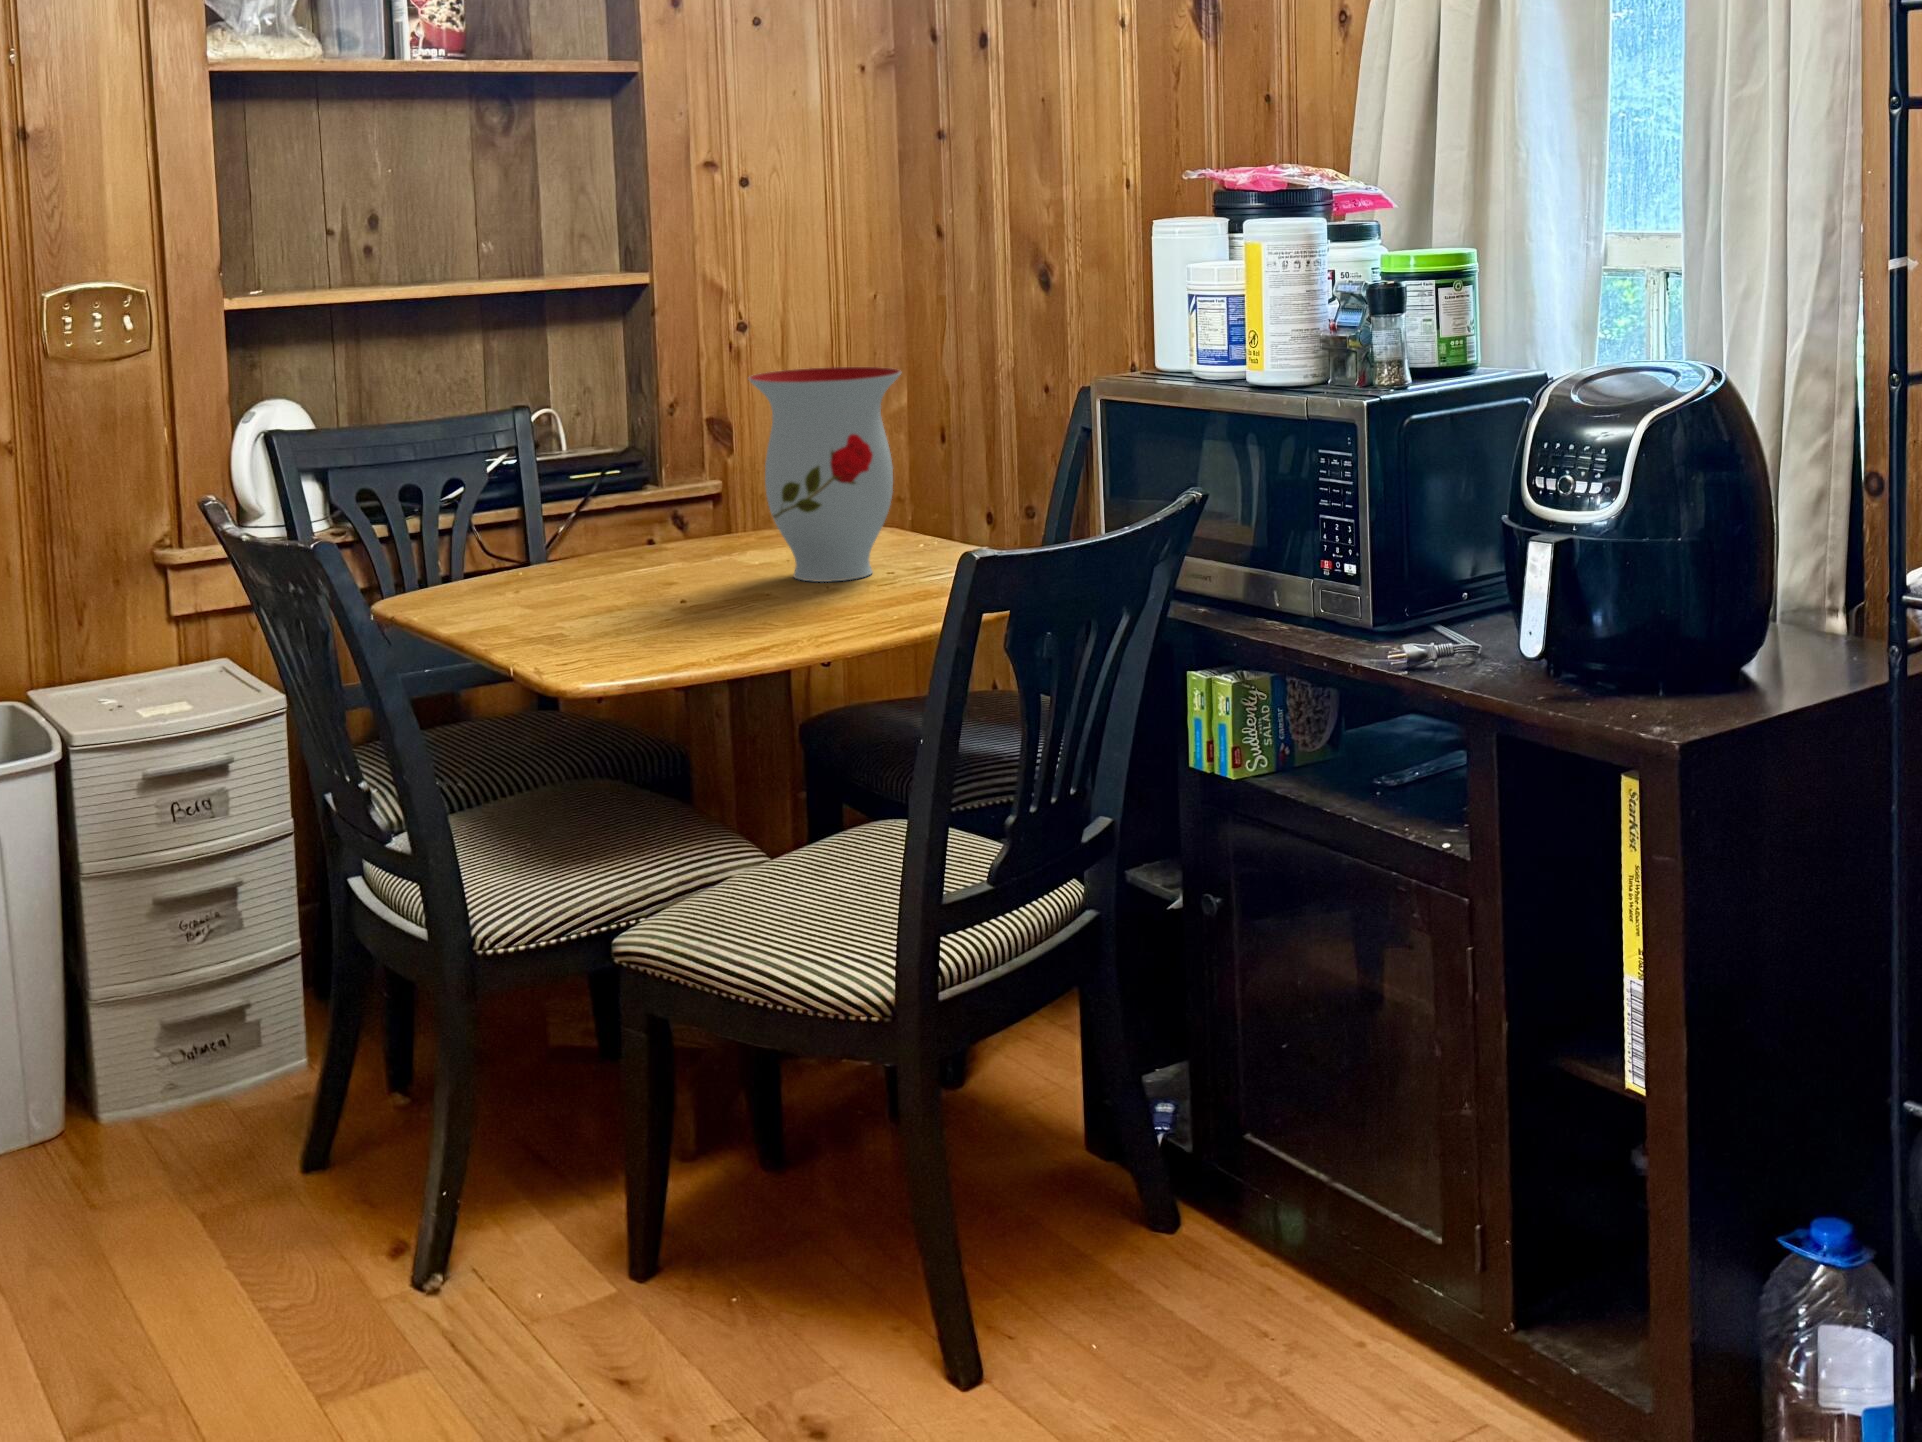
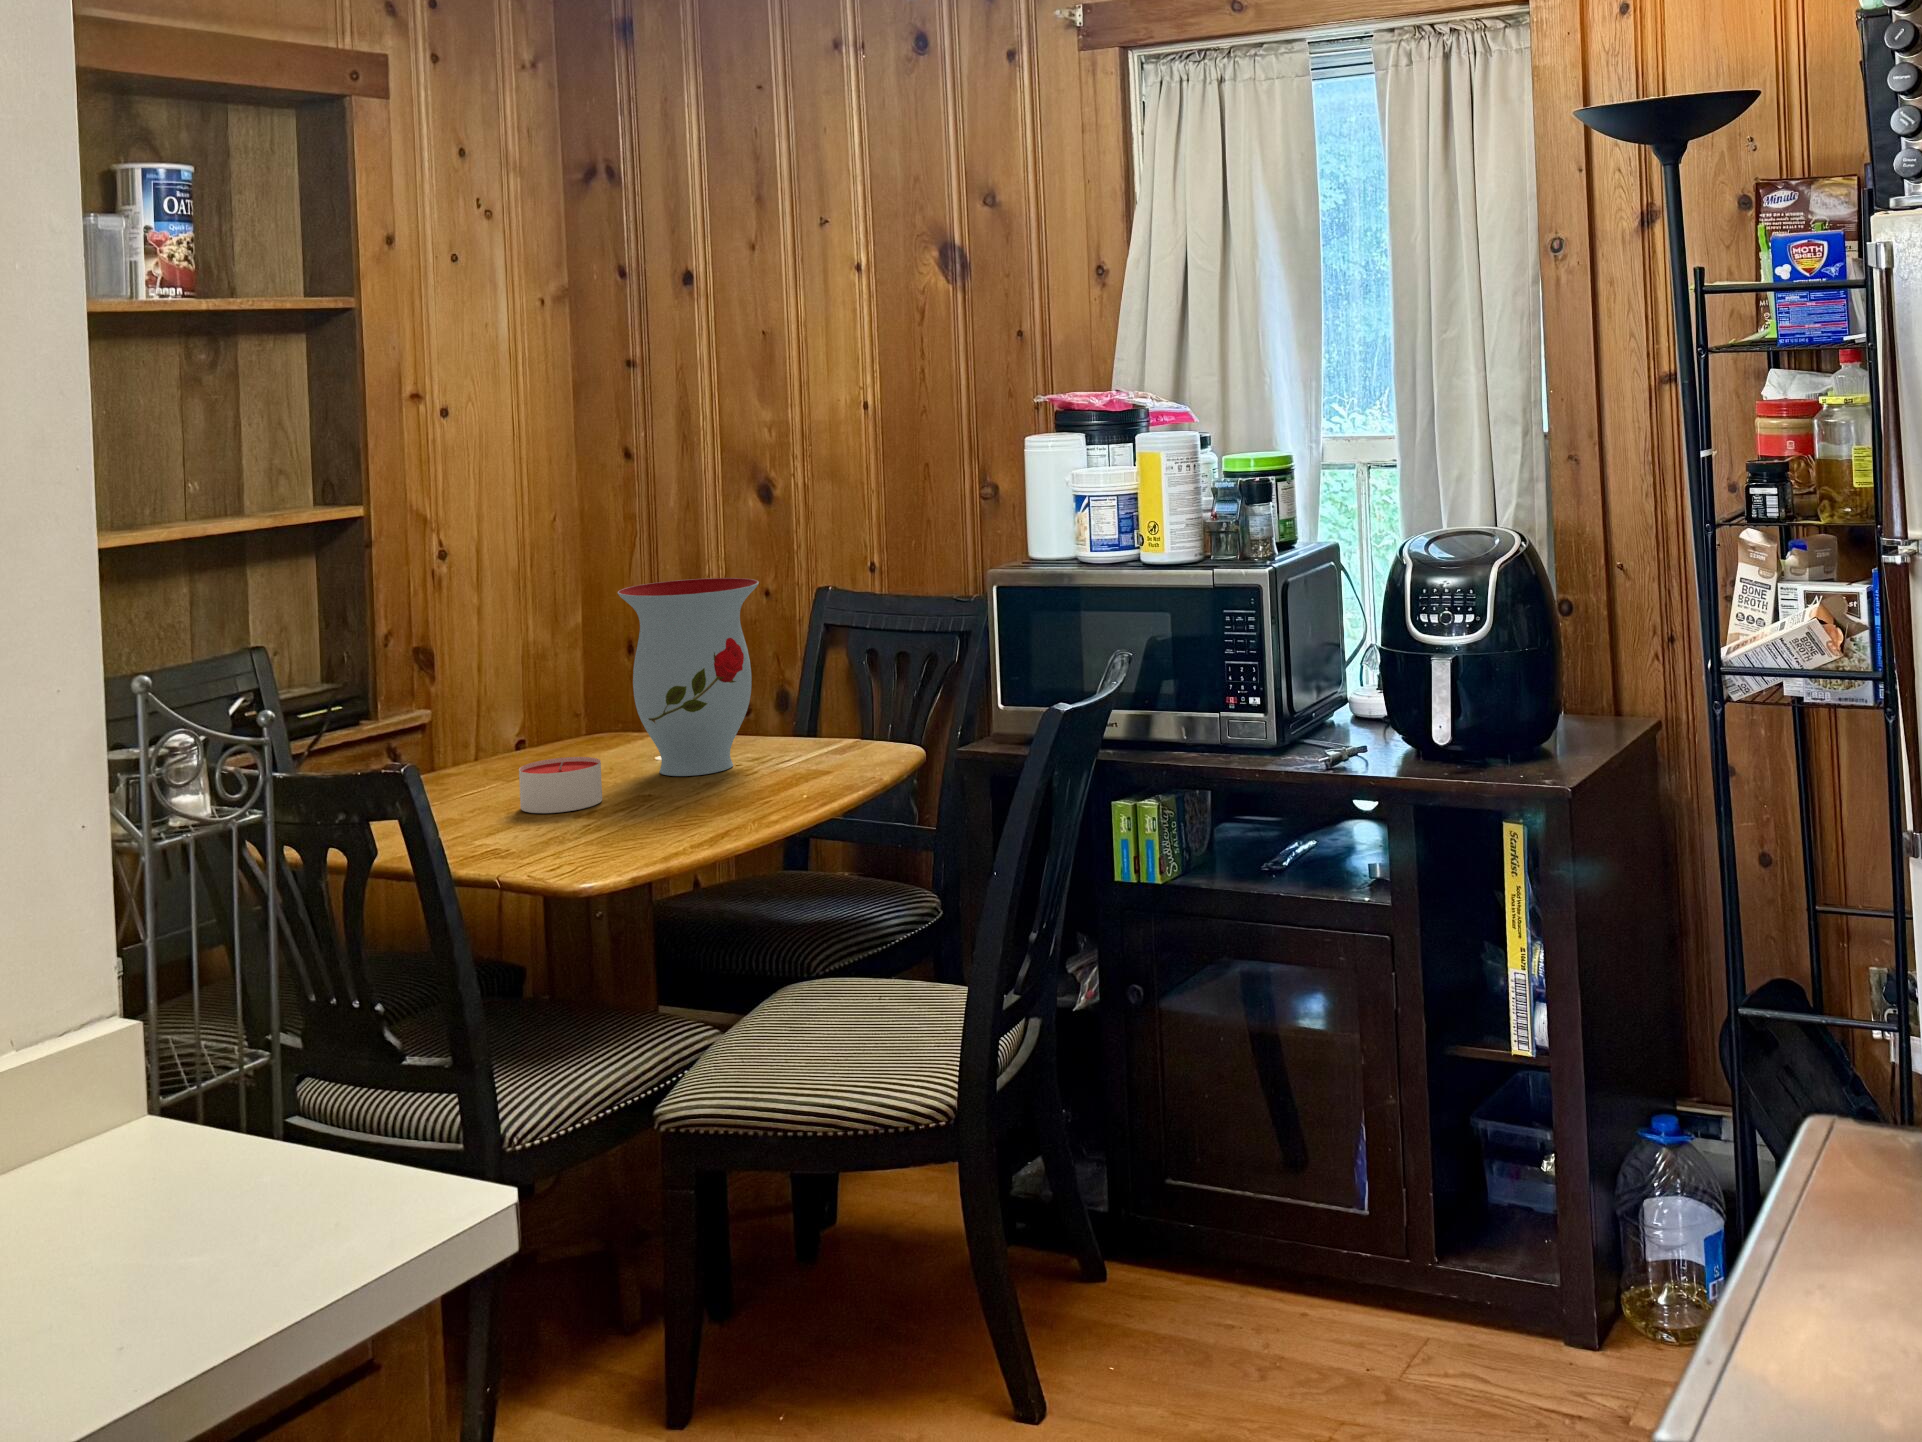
candle: none [610,548,697,605] -> present [519,757,602,813]

